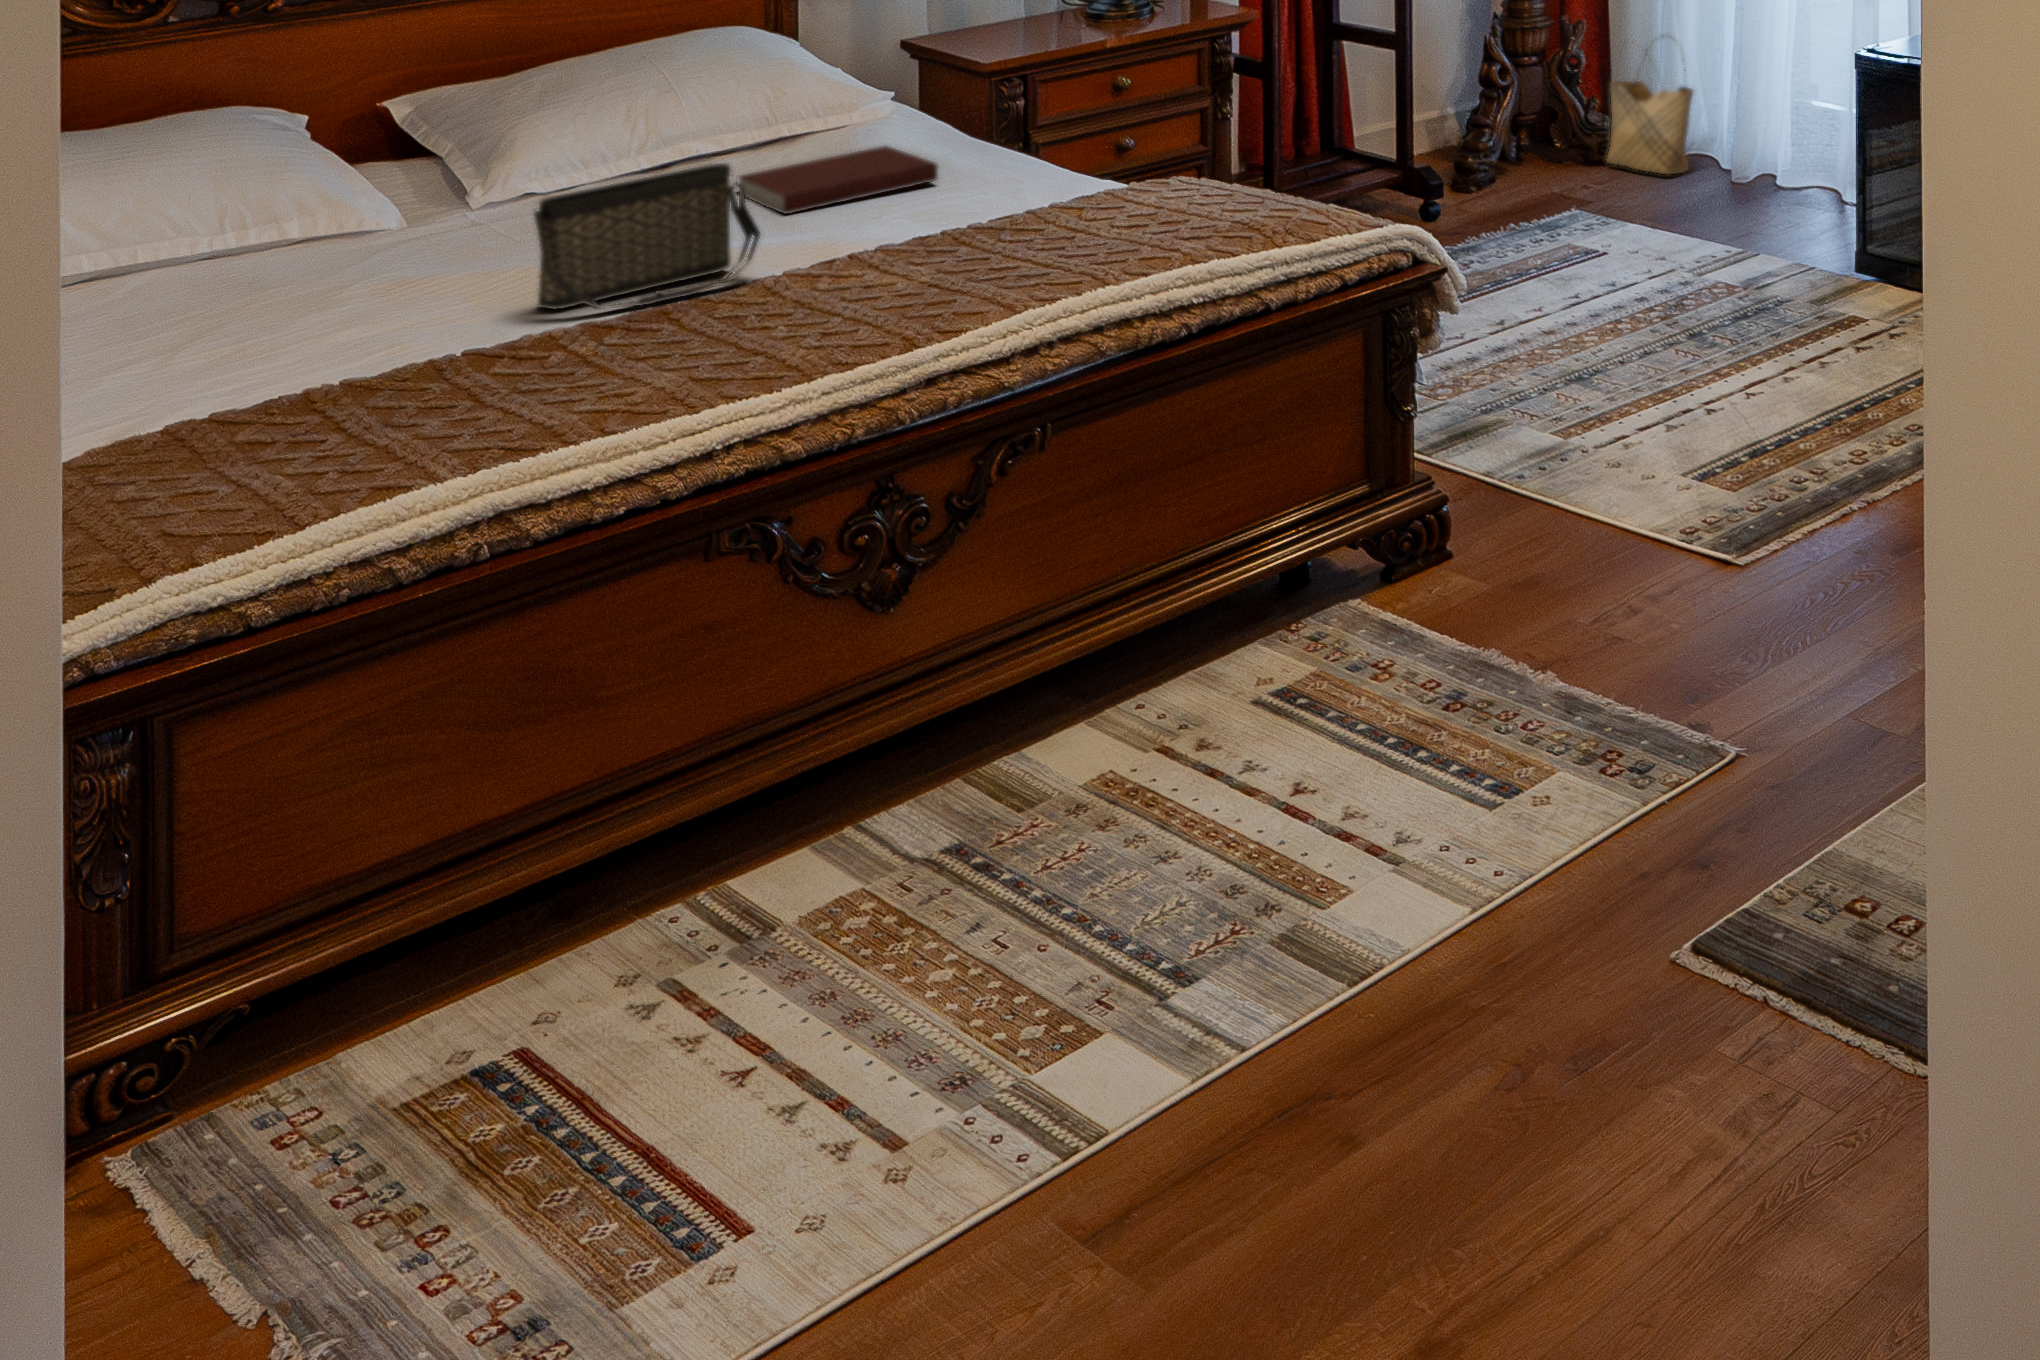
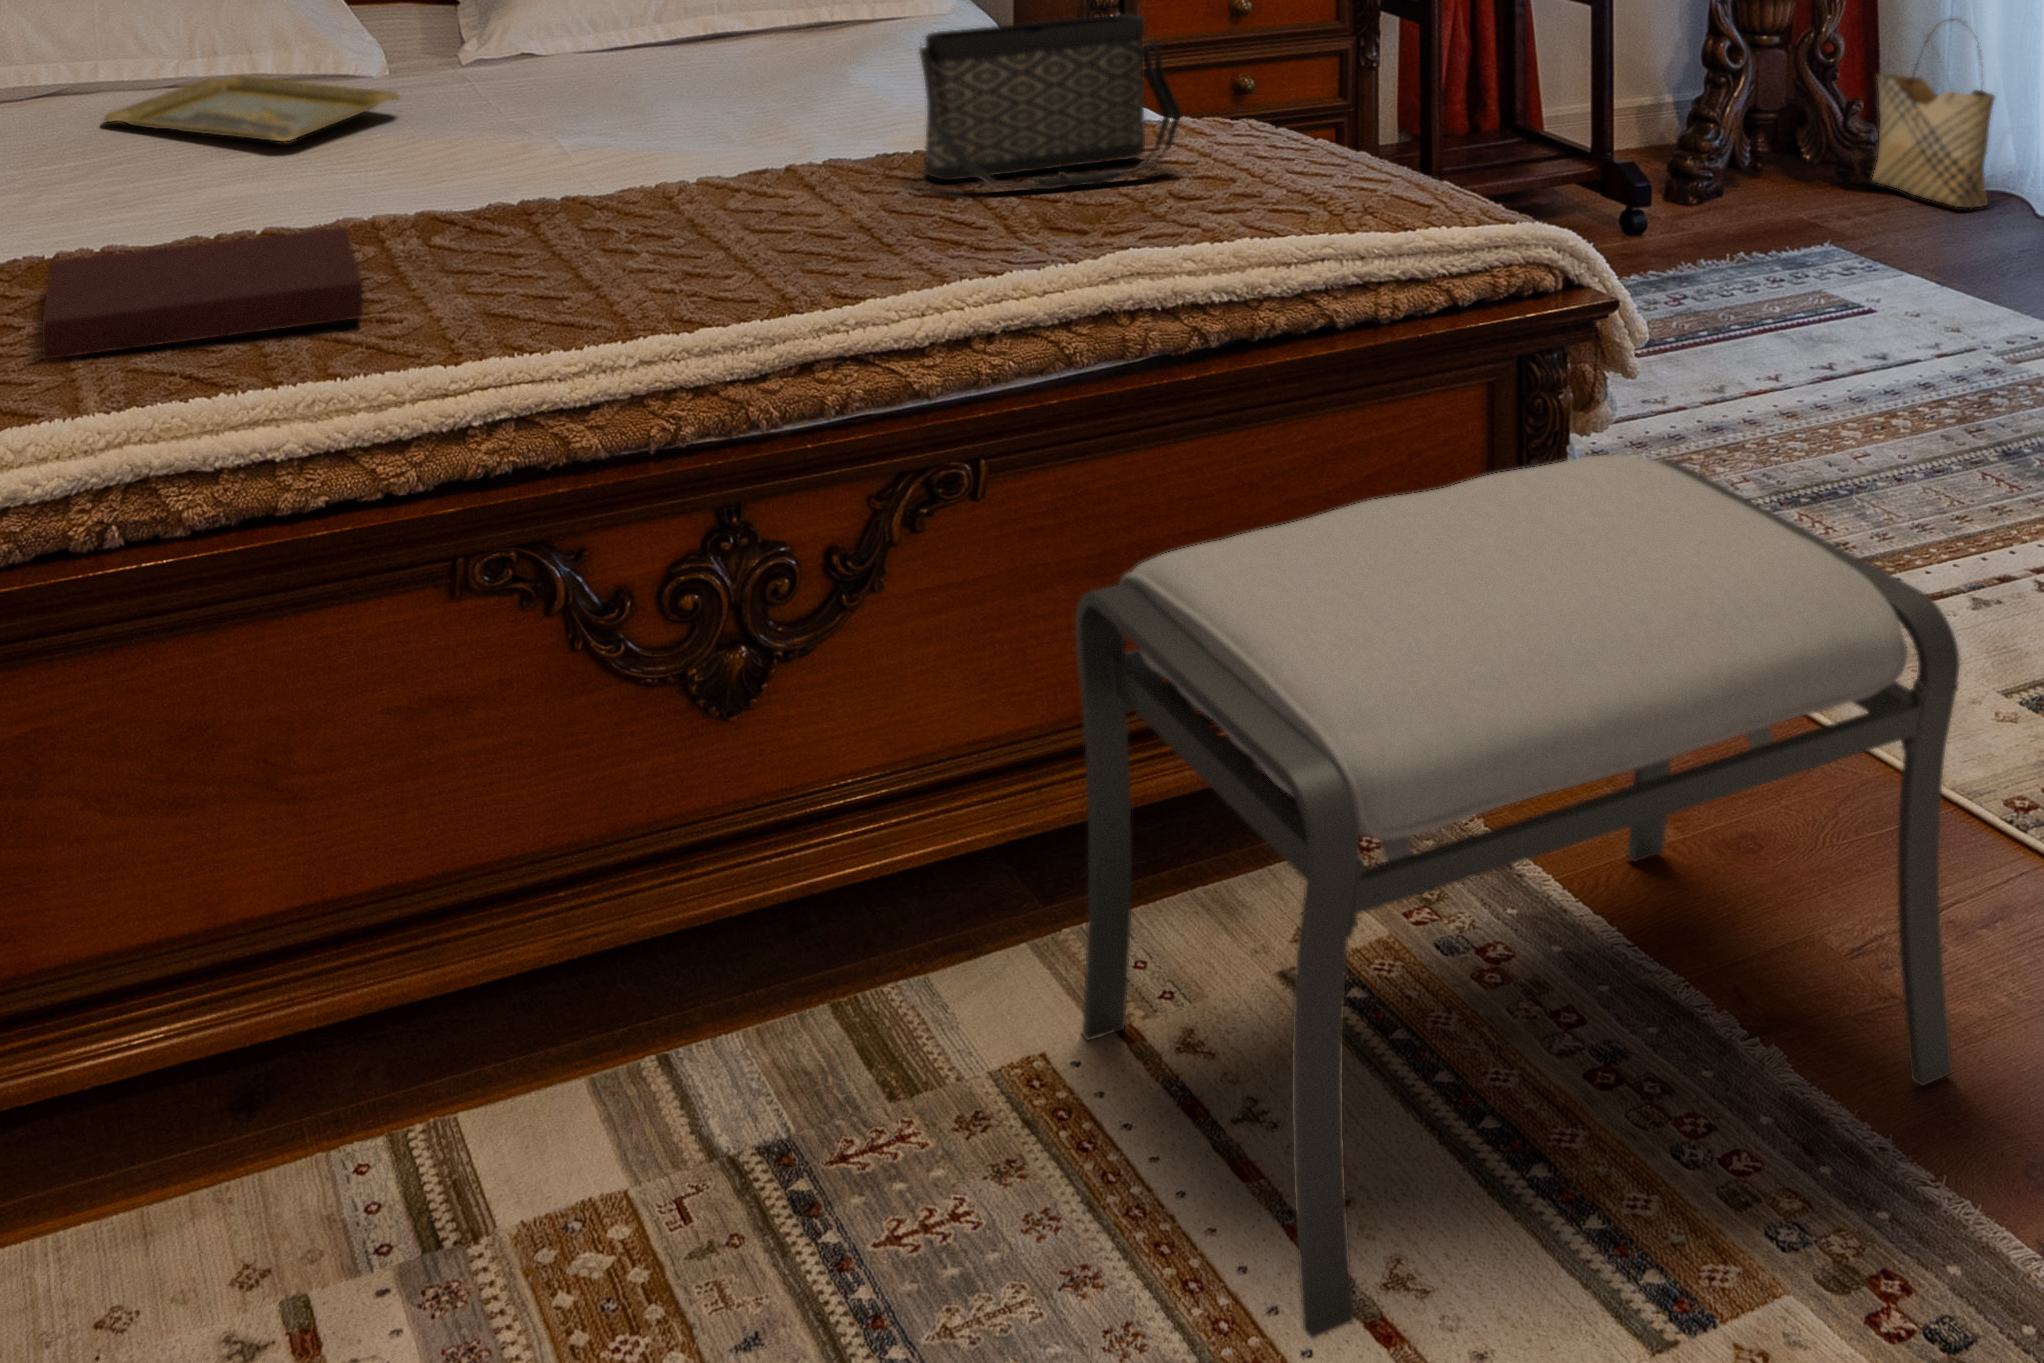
notebook: present [739,146,938,214] -> present [42,228,363,360]
handbag: present [534,163,760,309] -> present [919,15,1181,189]
tray: none [231,242,499,298] -> present [103,75,399,141]
ottoman: none [1128,358,1652,847] -> present [1075,455,1960,1338]

